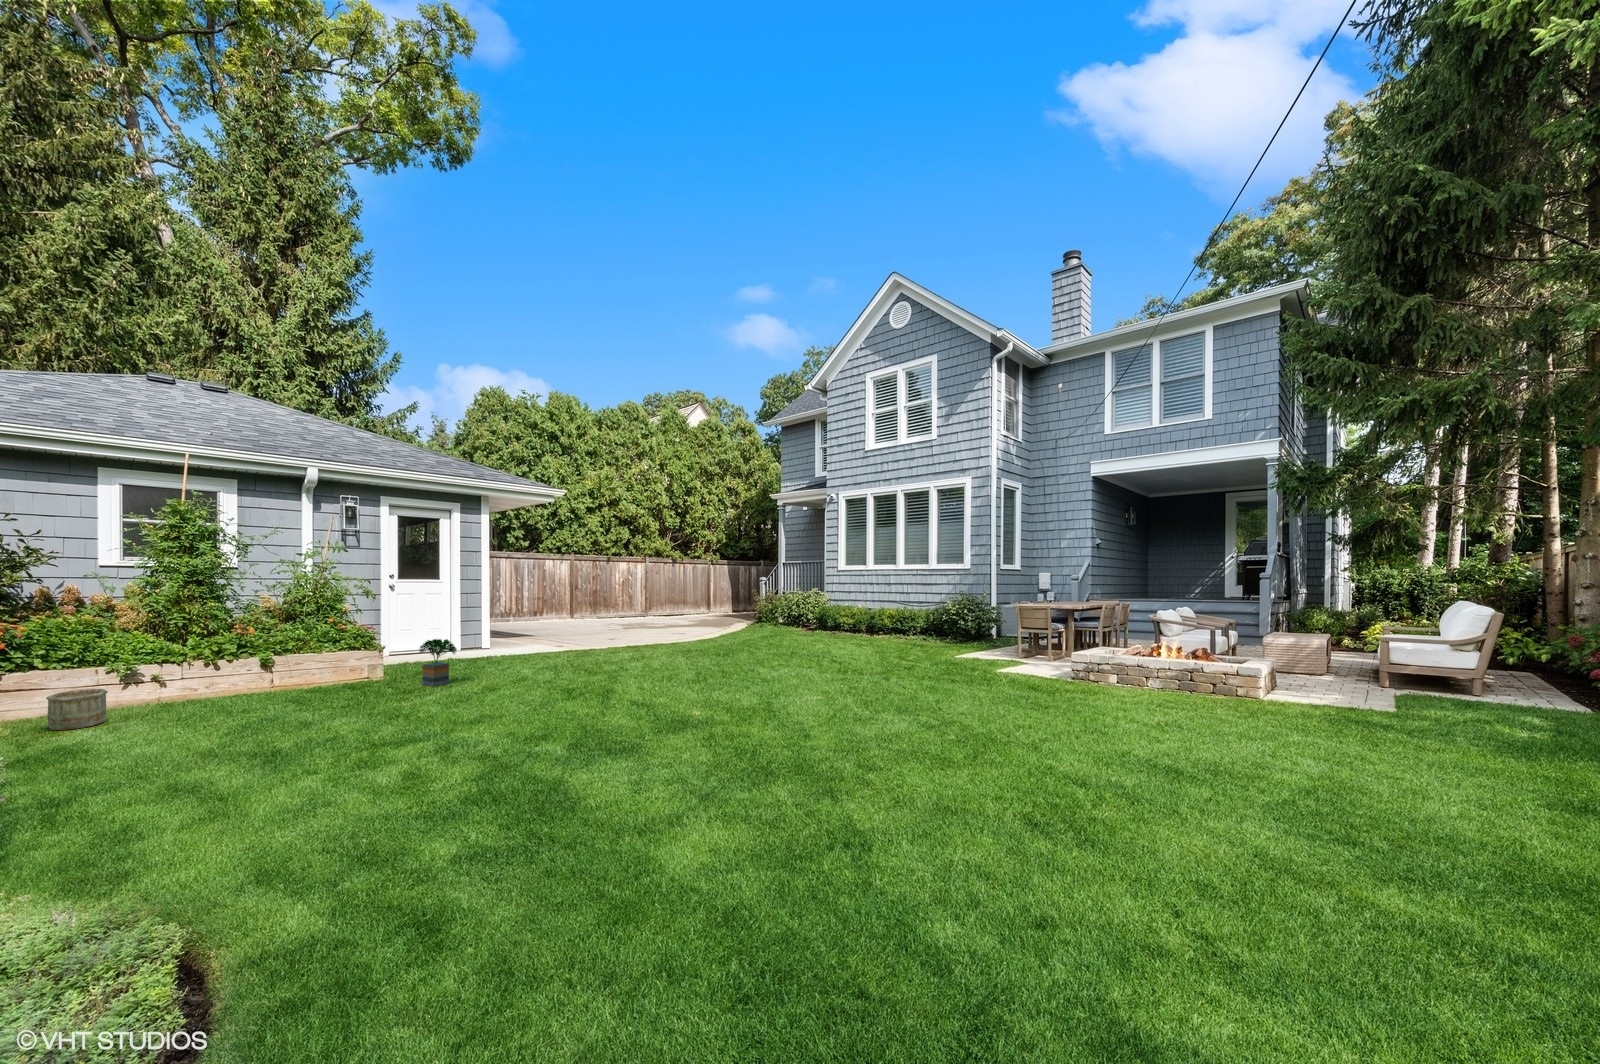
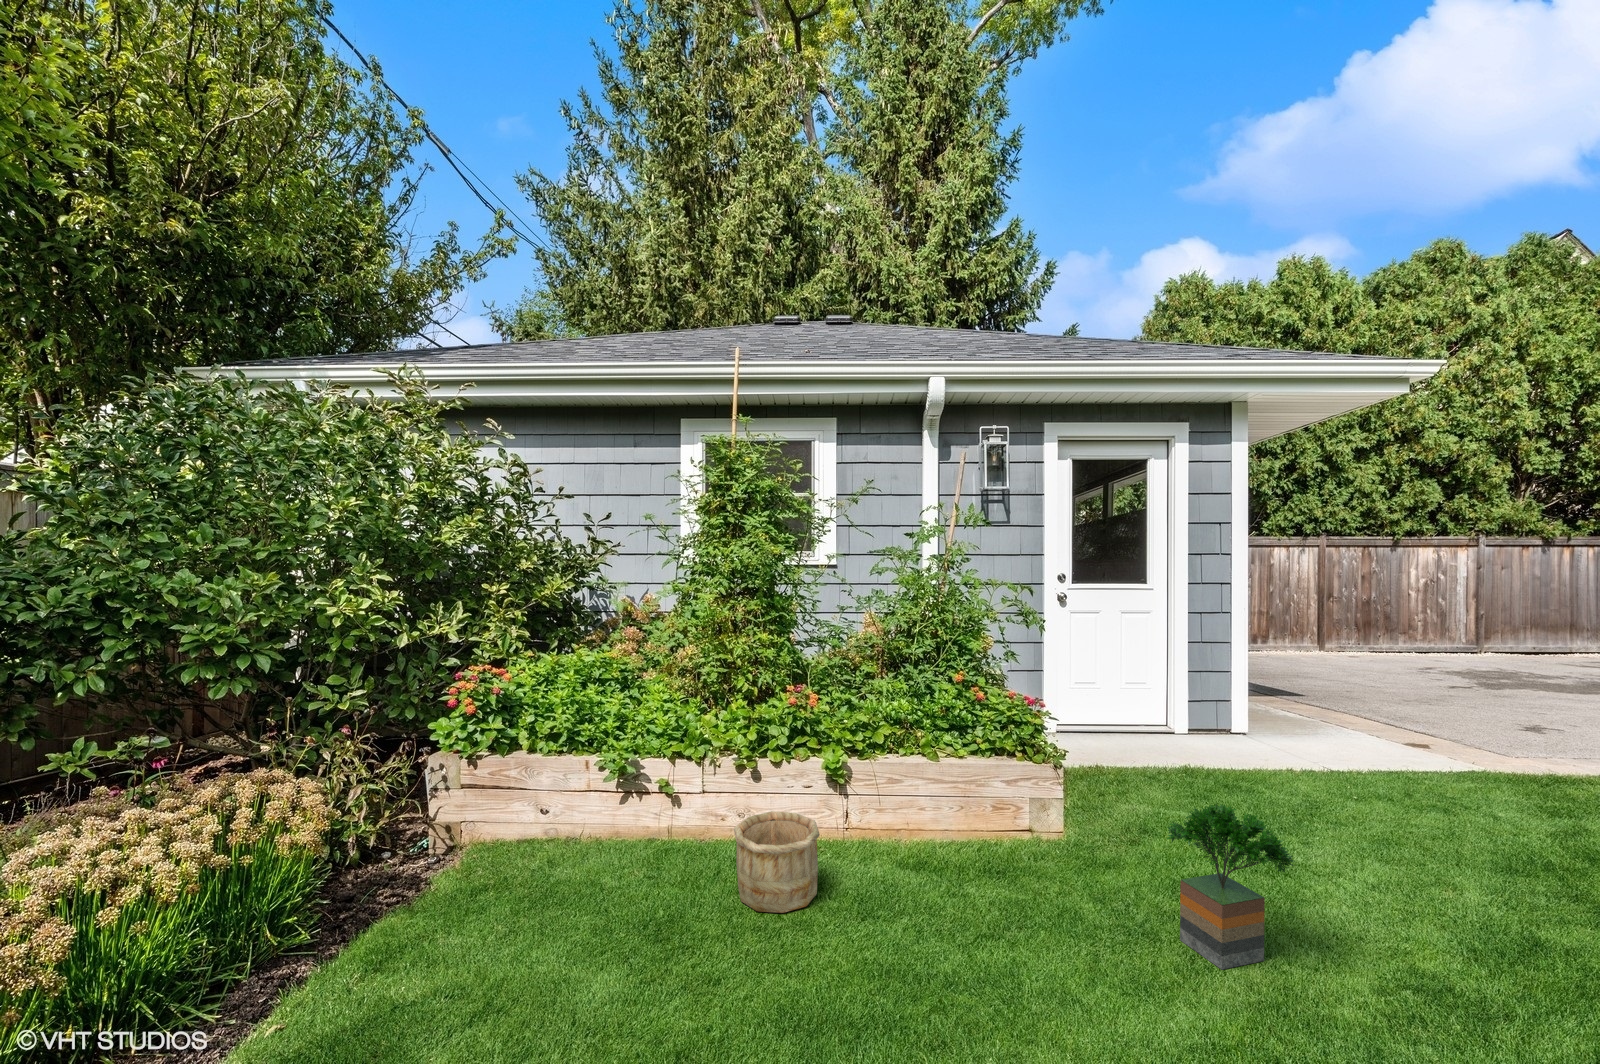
wooden bucket: present [46,689,108,730] -> present [734,811,820,913]

